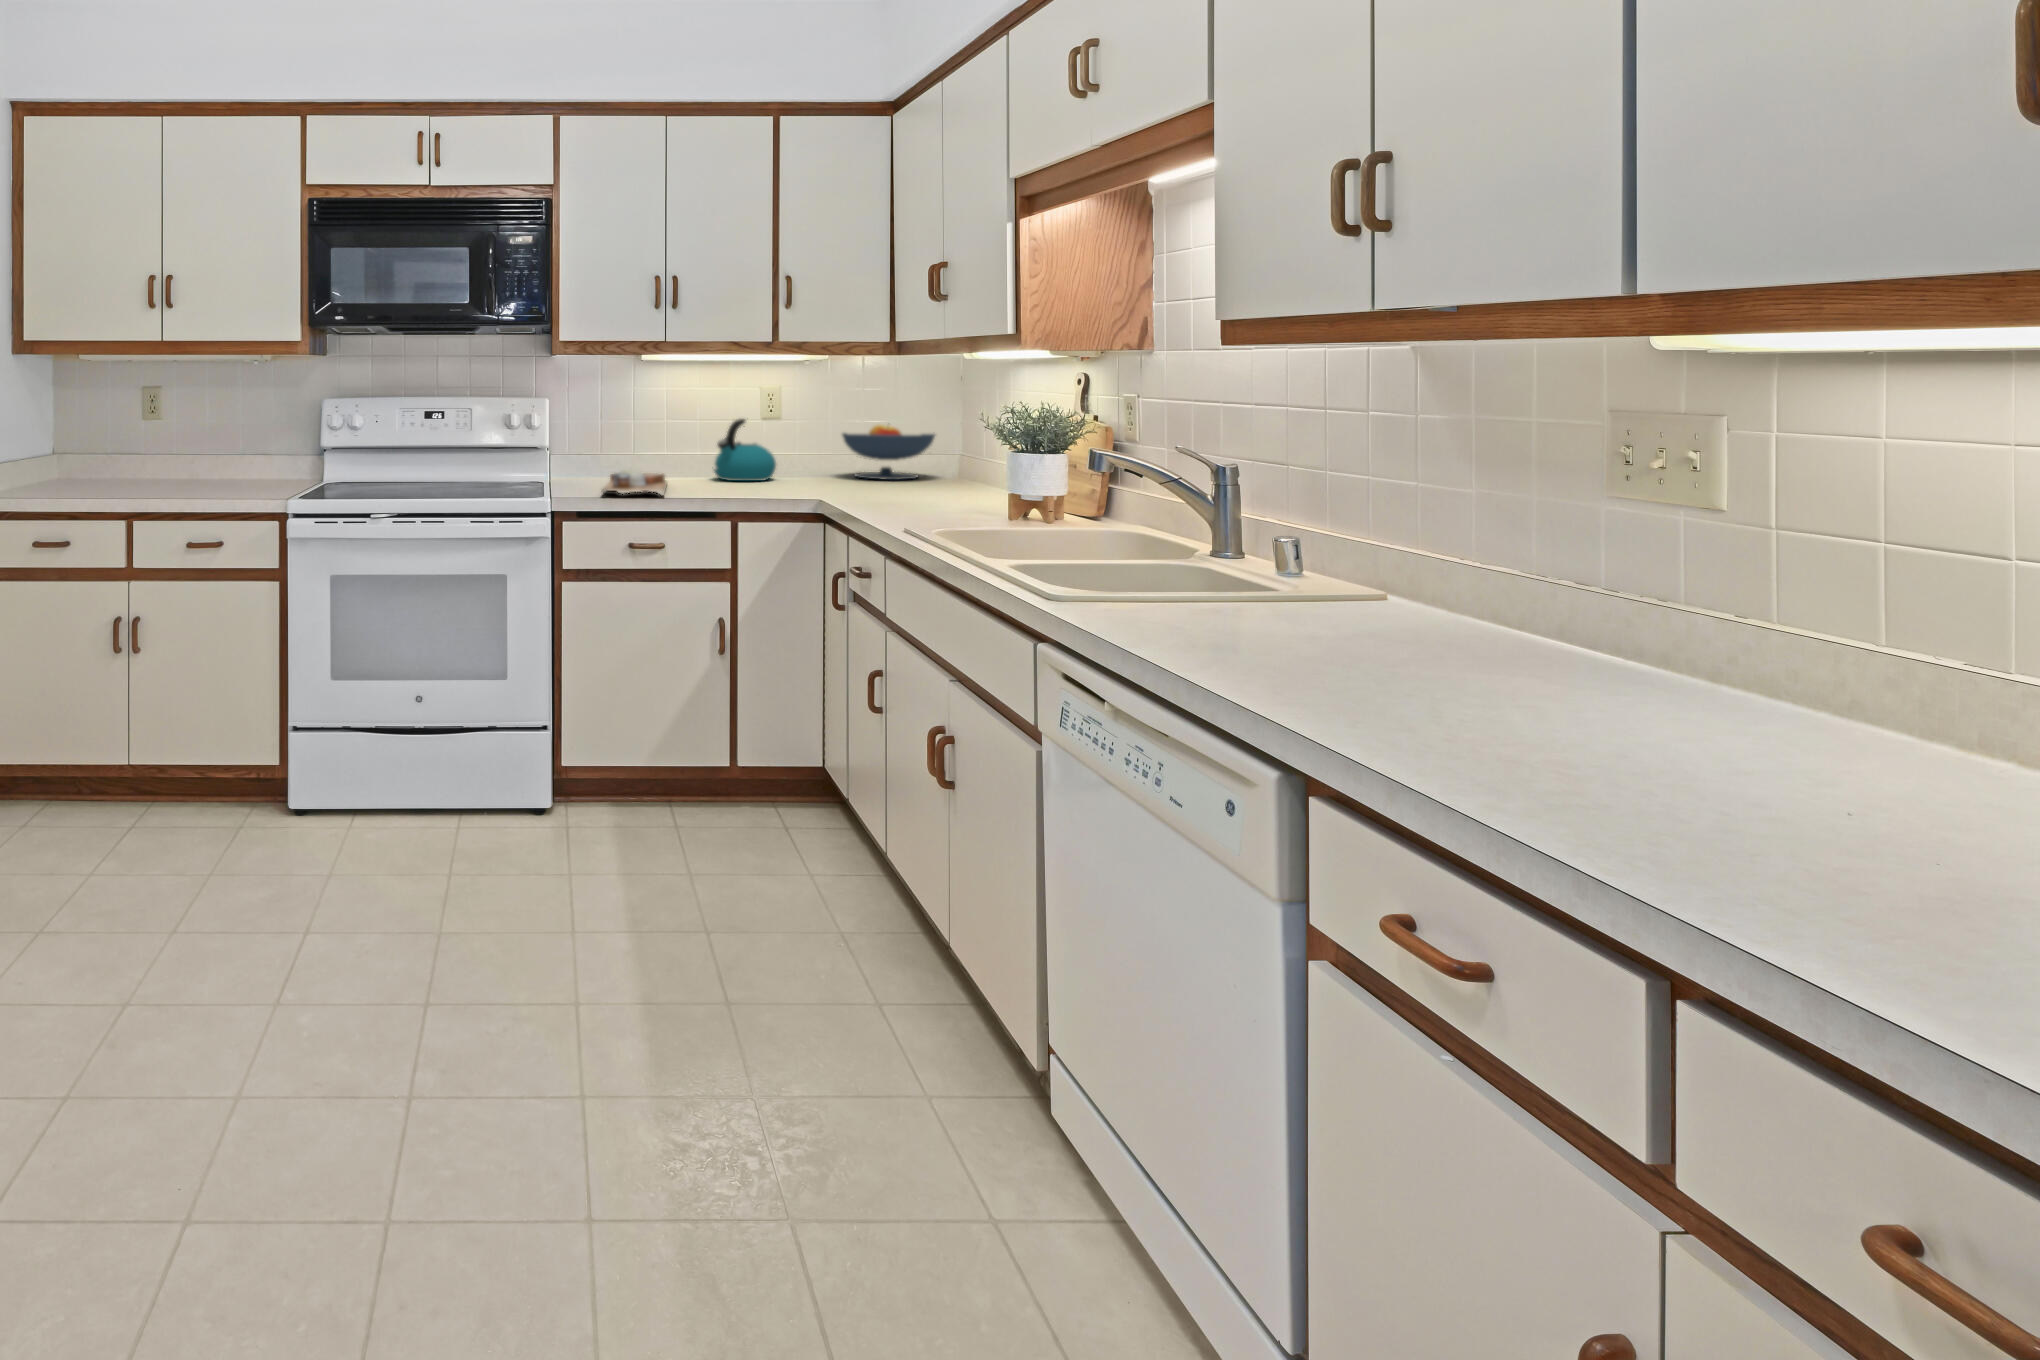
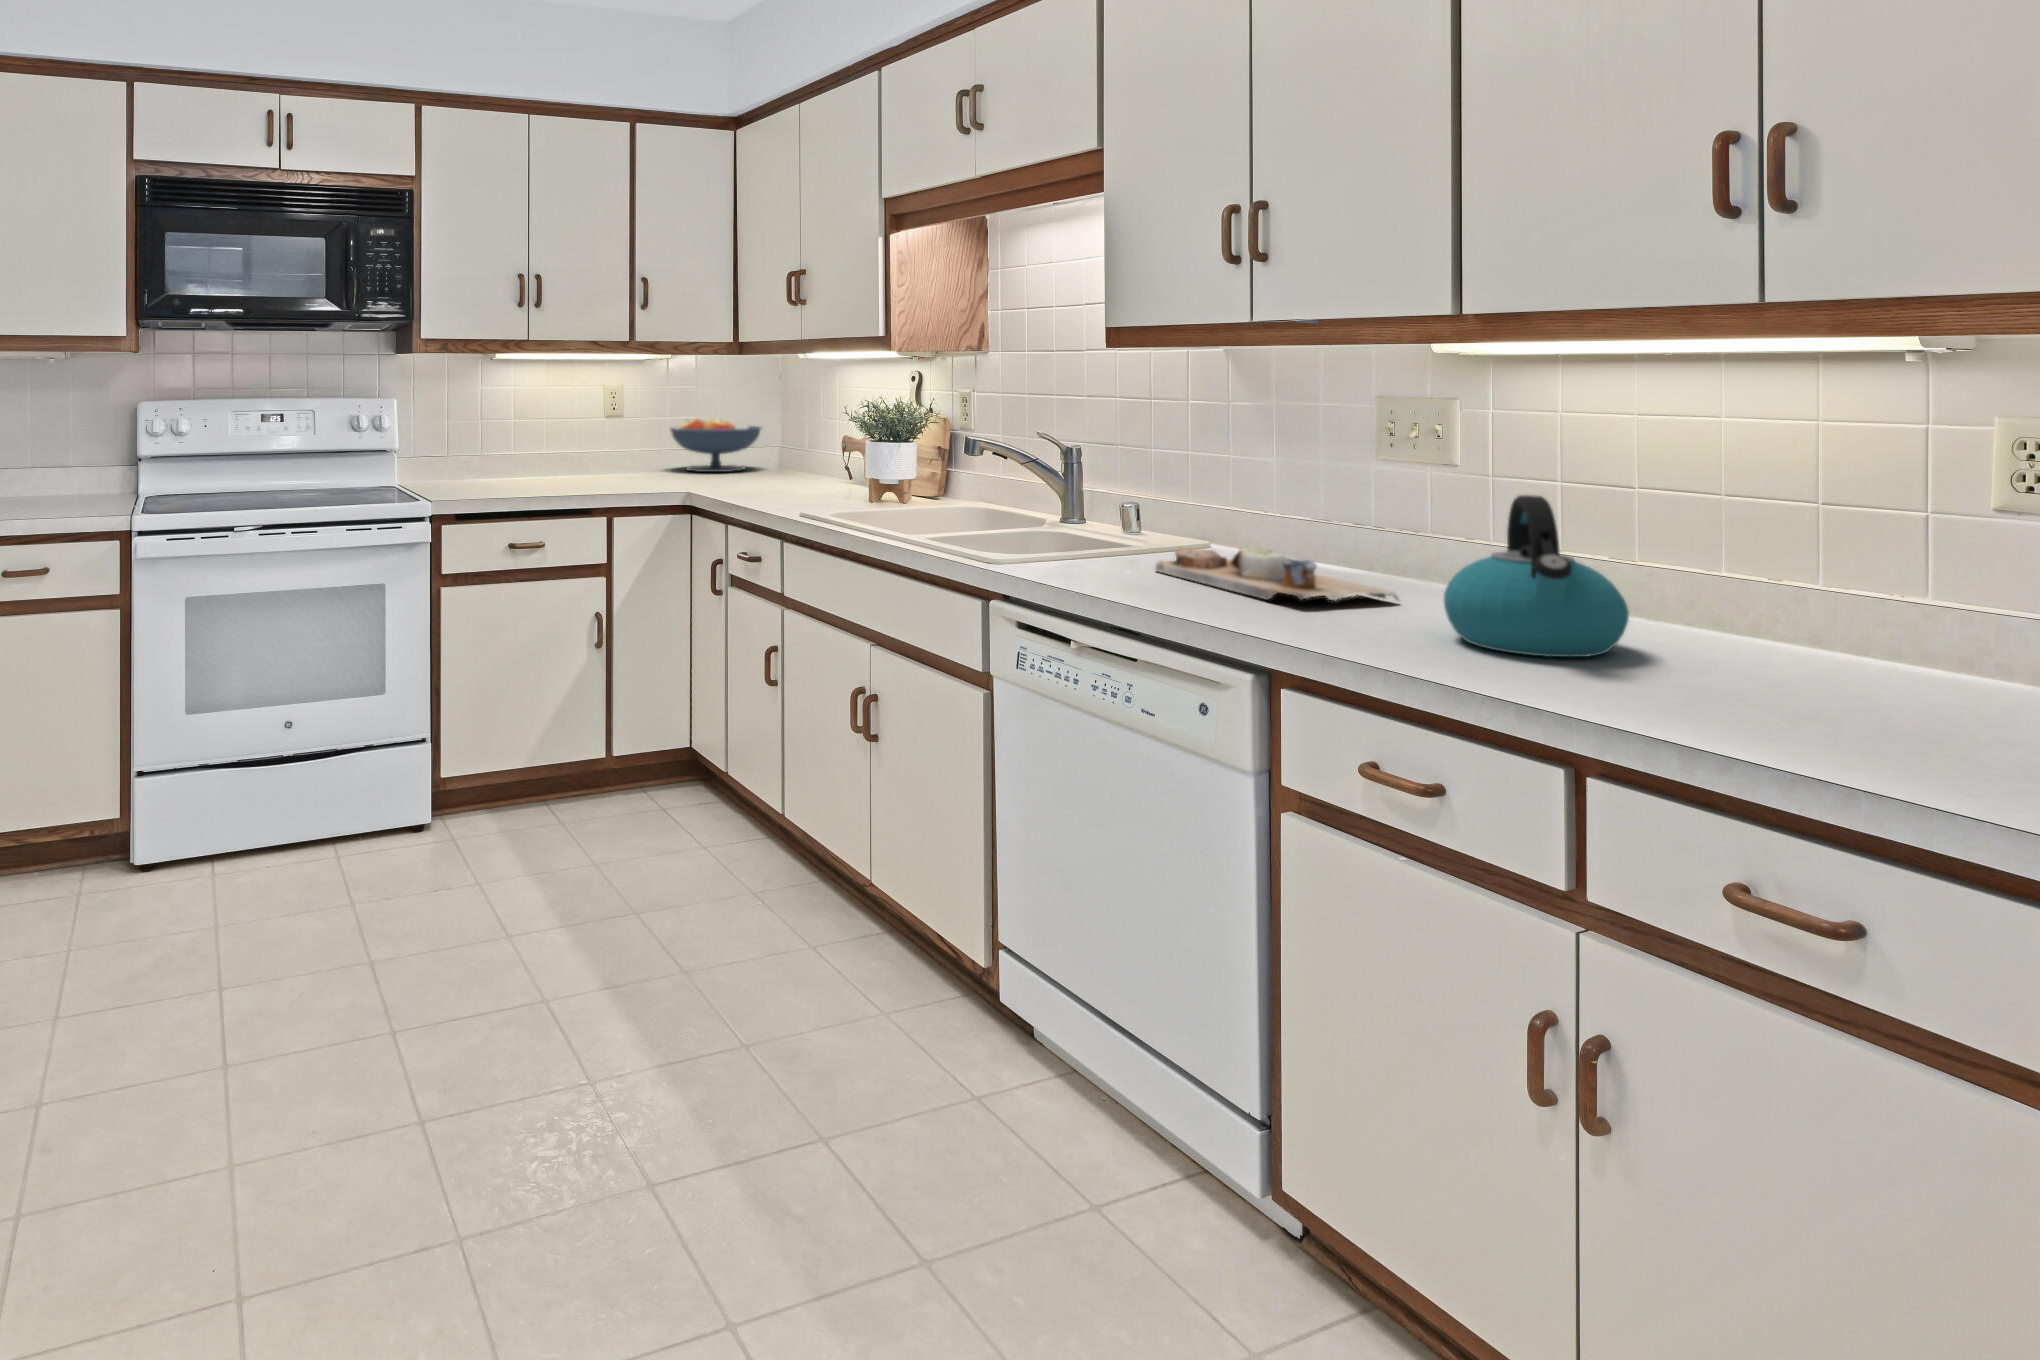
kettle: present [714,419,776,481] -> present [1444,495,1629,657]
cutting board: present [602,470,667,496] -> present [1156,548,1399,601]

